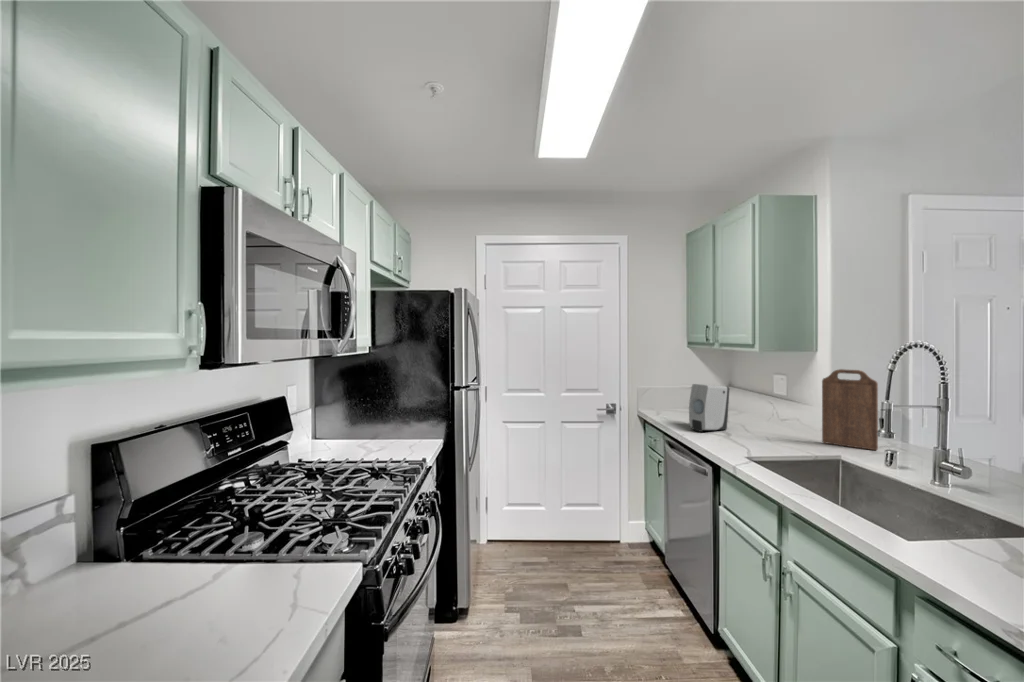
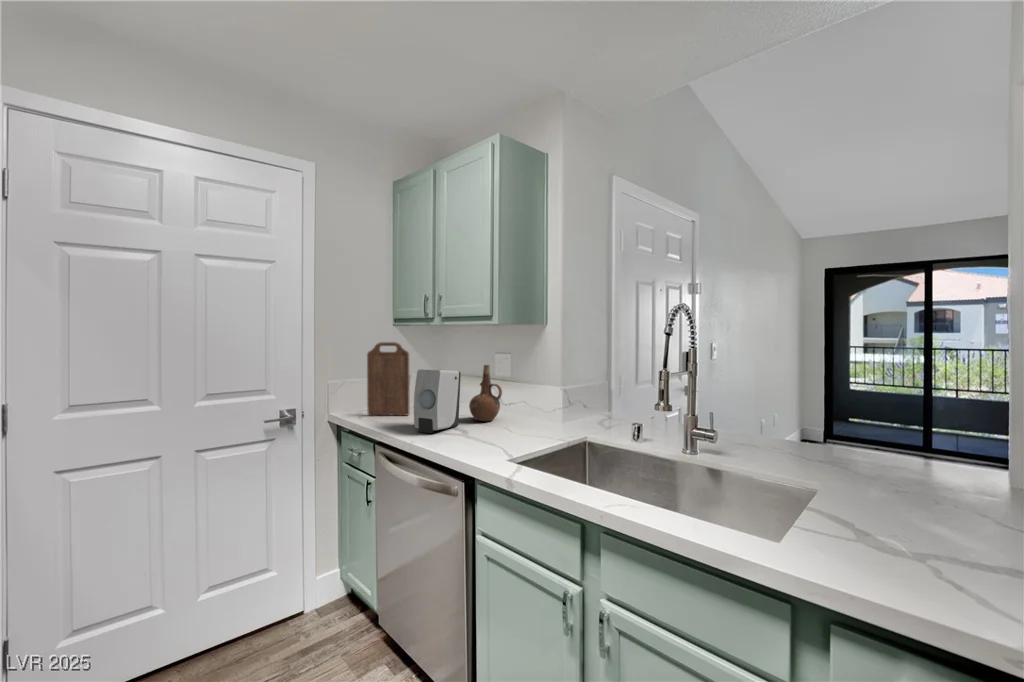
cutting board: present [822,369,878,450] -> present [367,342,410,415]
ceramic pitcher: none [740,383,771,430] -> present [469,365,502,421]

